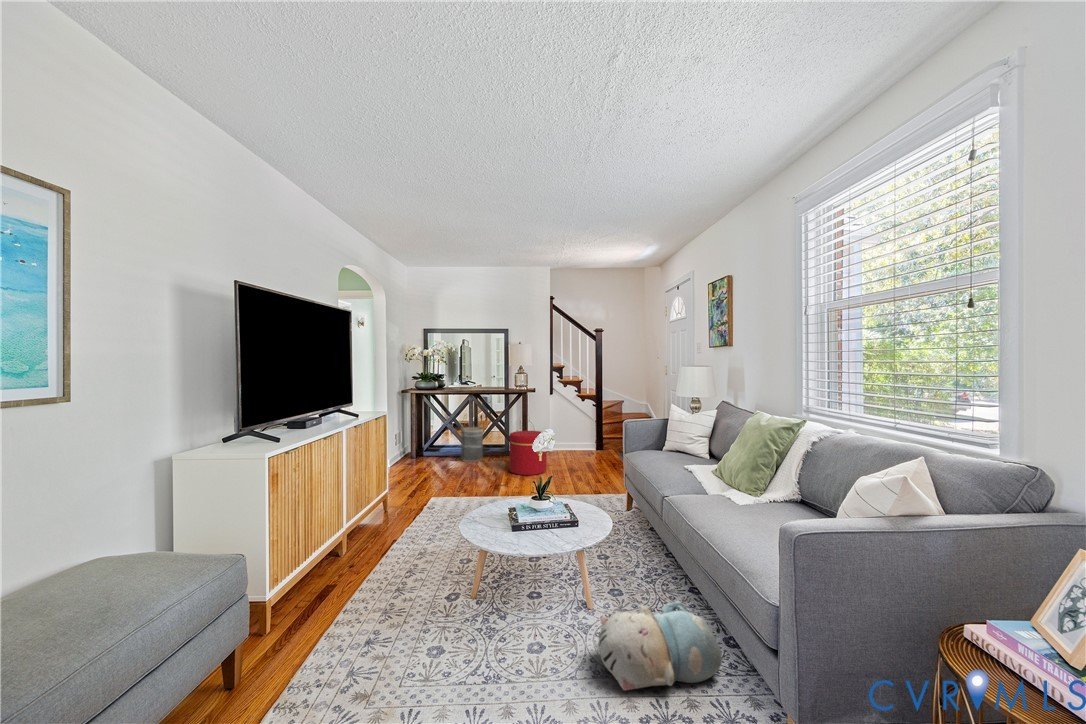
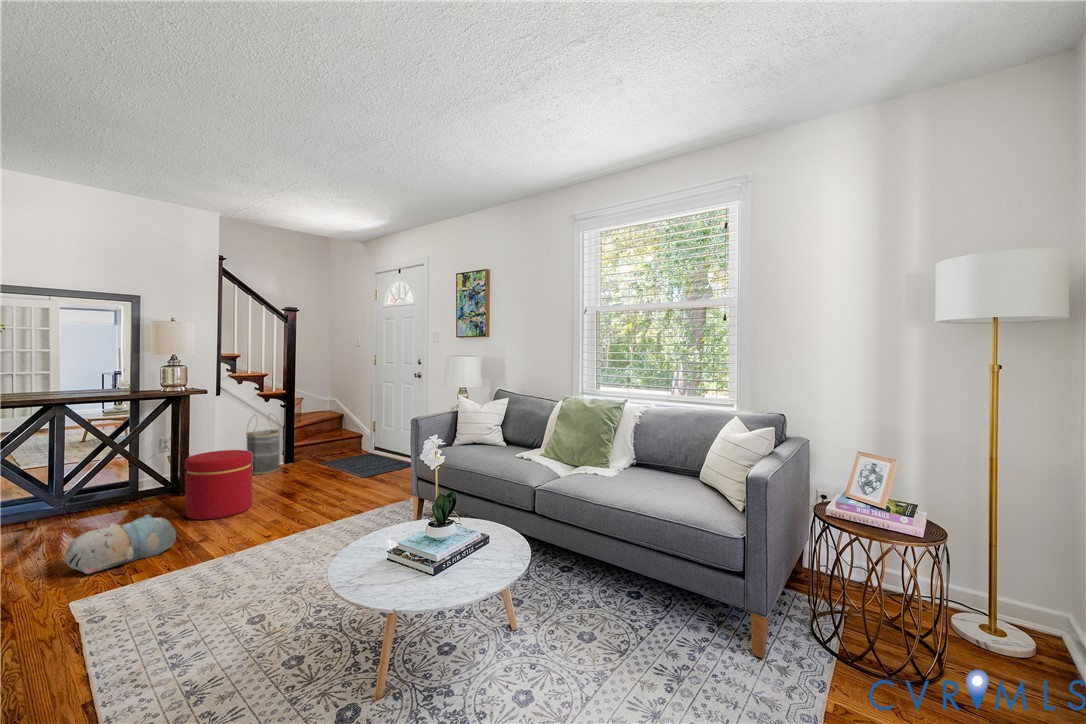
basket: present [461,426,483,462] -> present [246,425,280,474]
plush toy: present [598,601,722,691] -> present [65,515,176,574]

